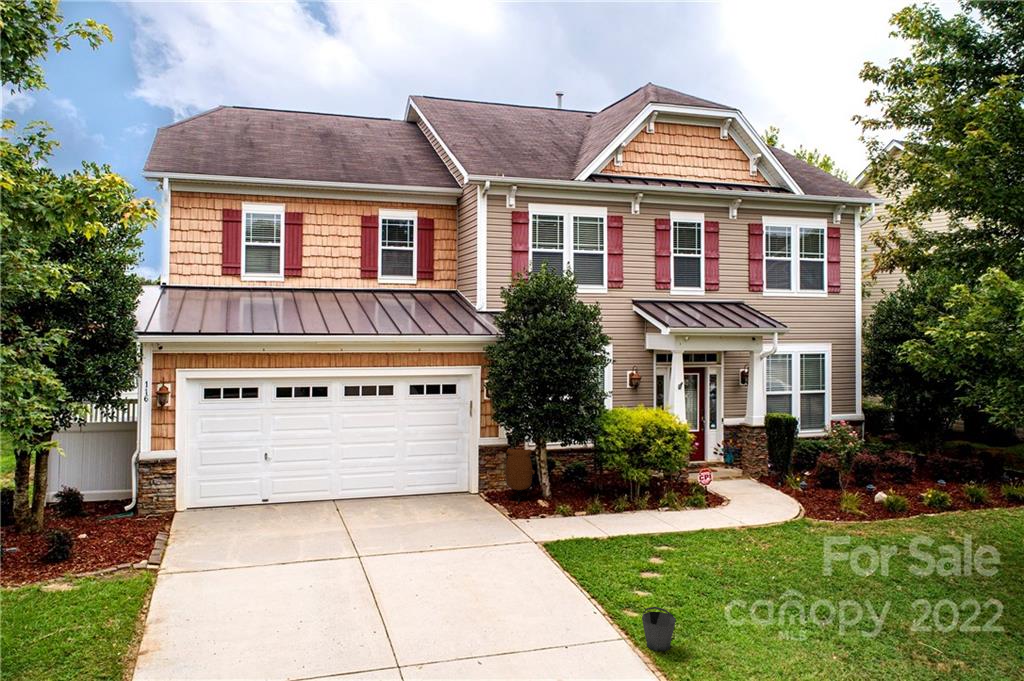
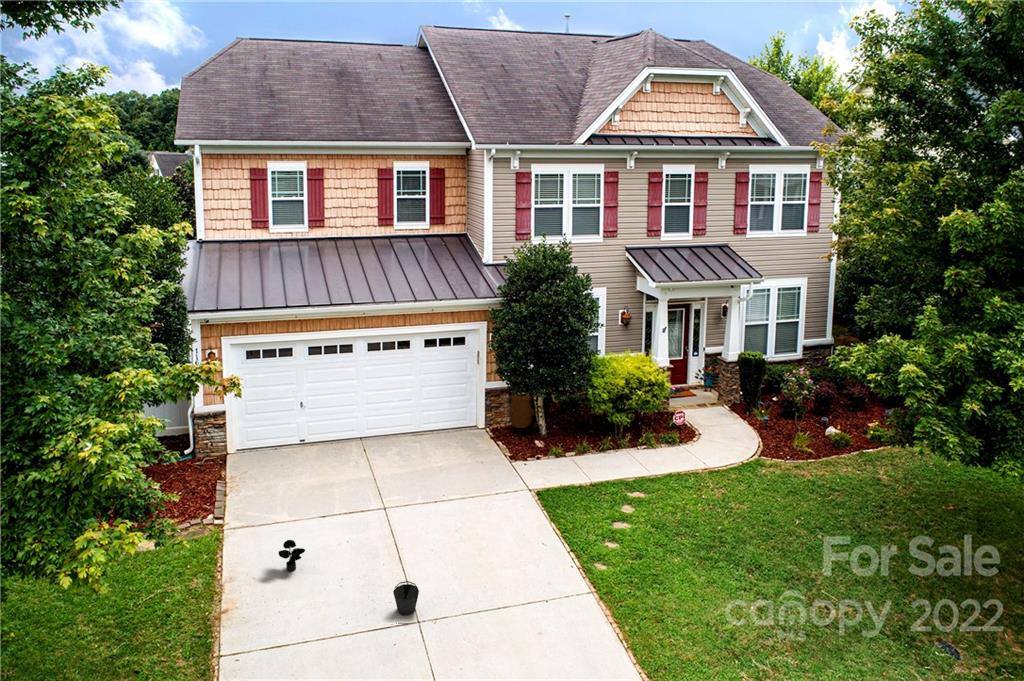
potted plant: none [199,578,236,620] -> present [279,540,305,572]
bucket: present [642,607,676,651] -> present [393,581,419,615]

